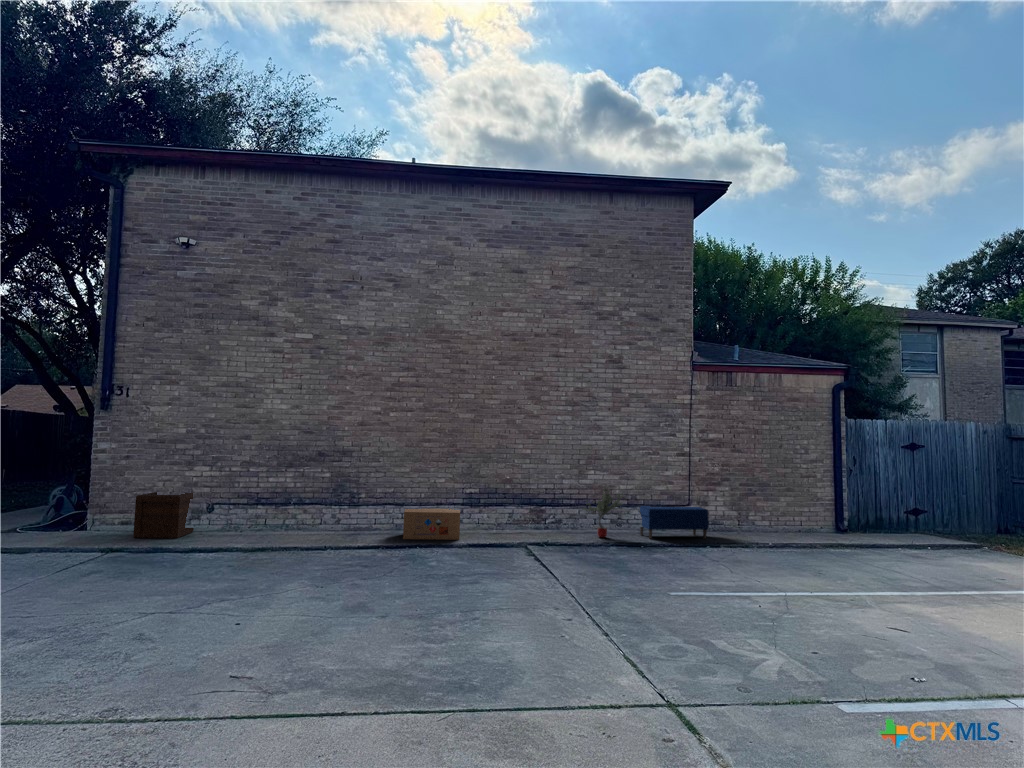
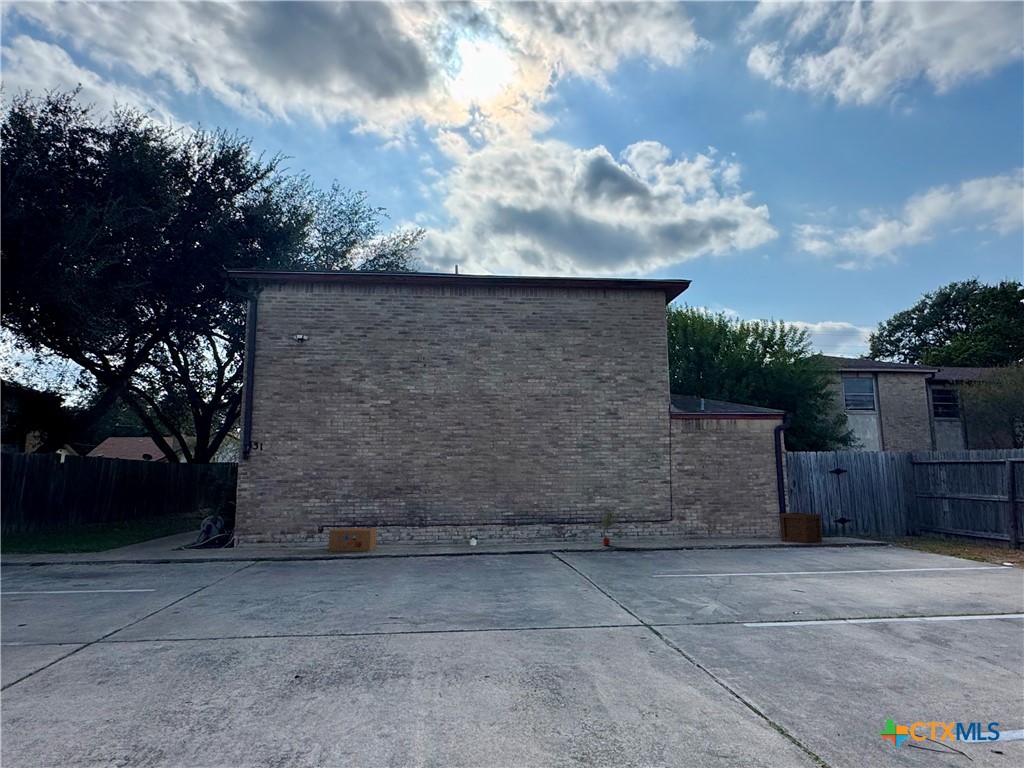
wooden crate: present [133,492,194,539] -> present [780,513,822,543]
bench: present [640,506,709,539] -> none [633,521,685,546]
cardboard box: present [403,508,460,540] -> present [329,528,377,551]

